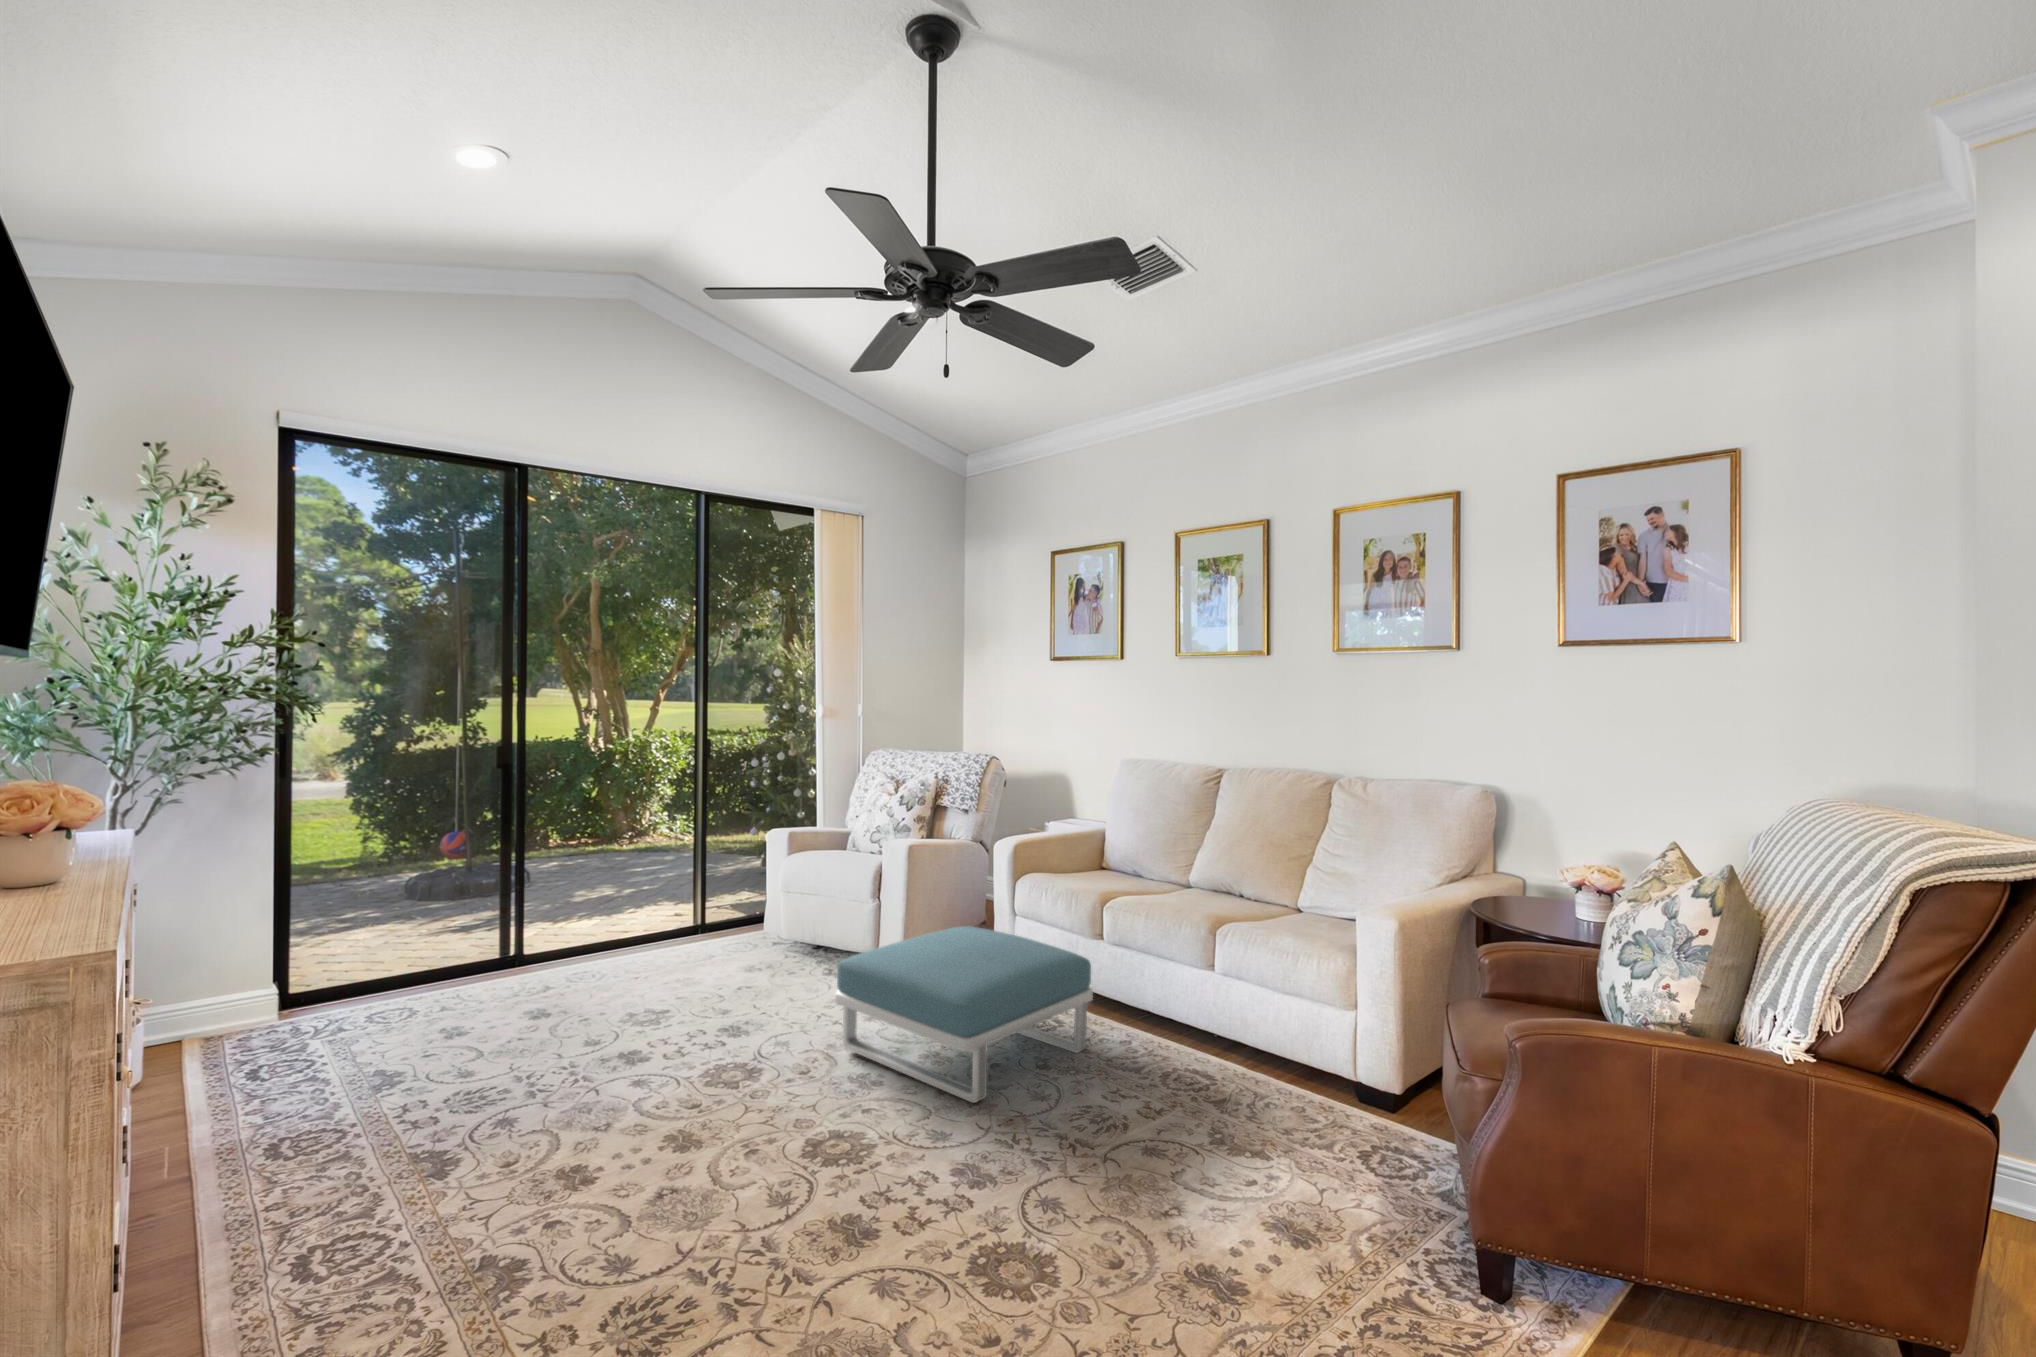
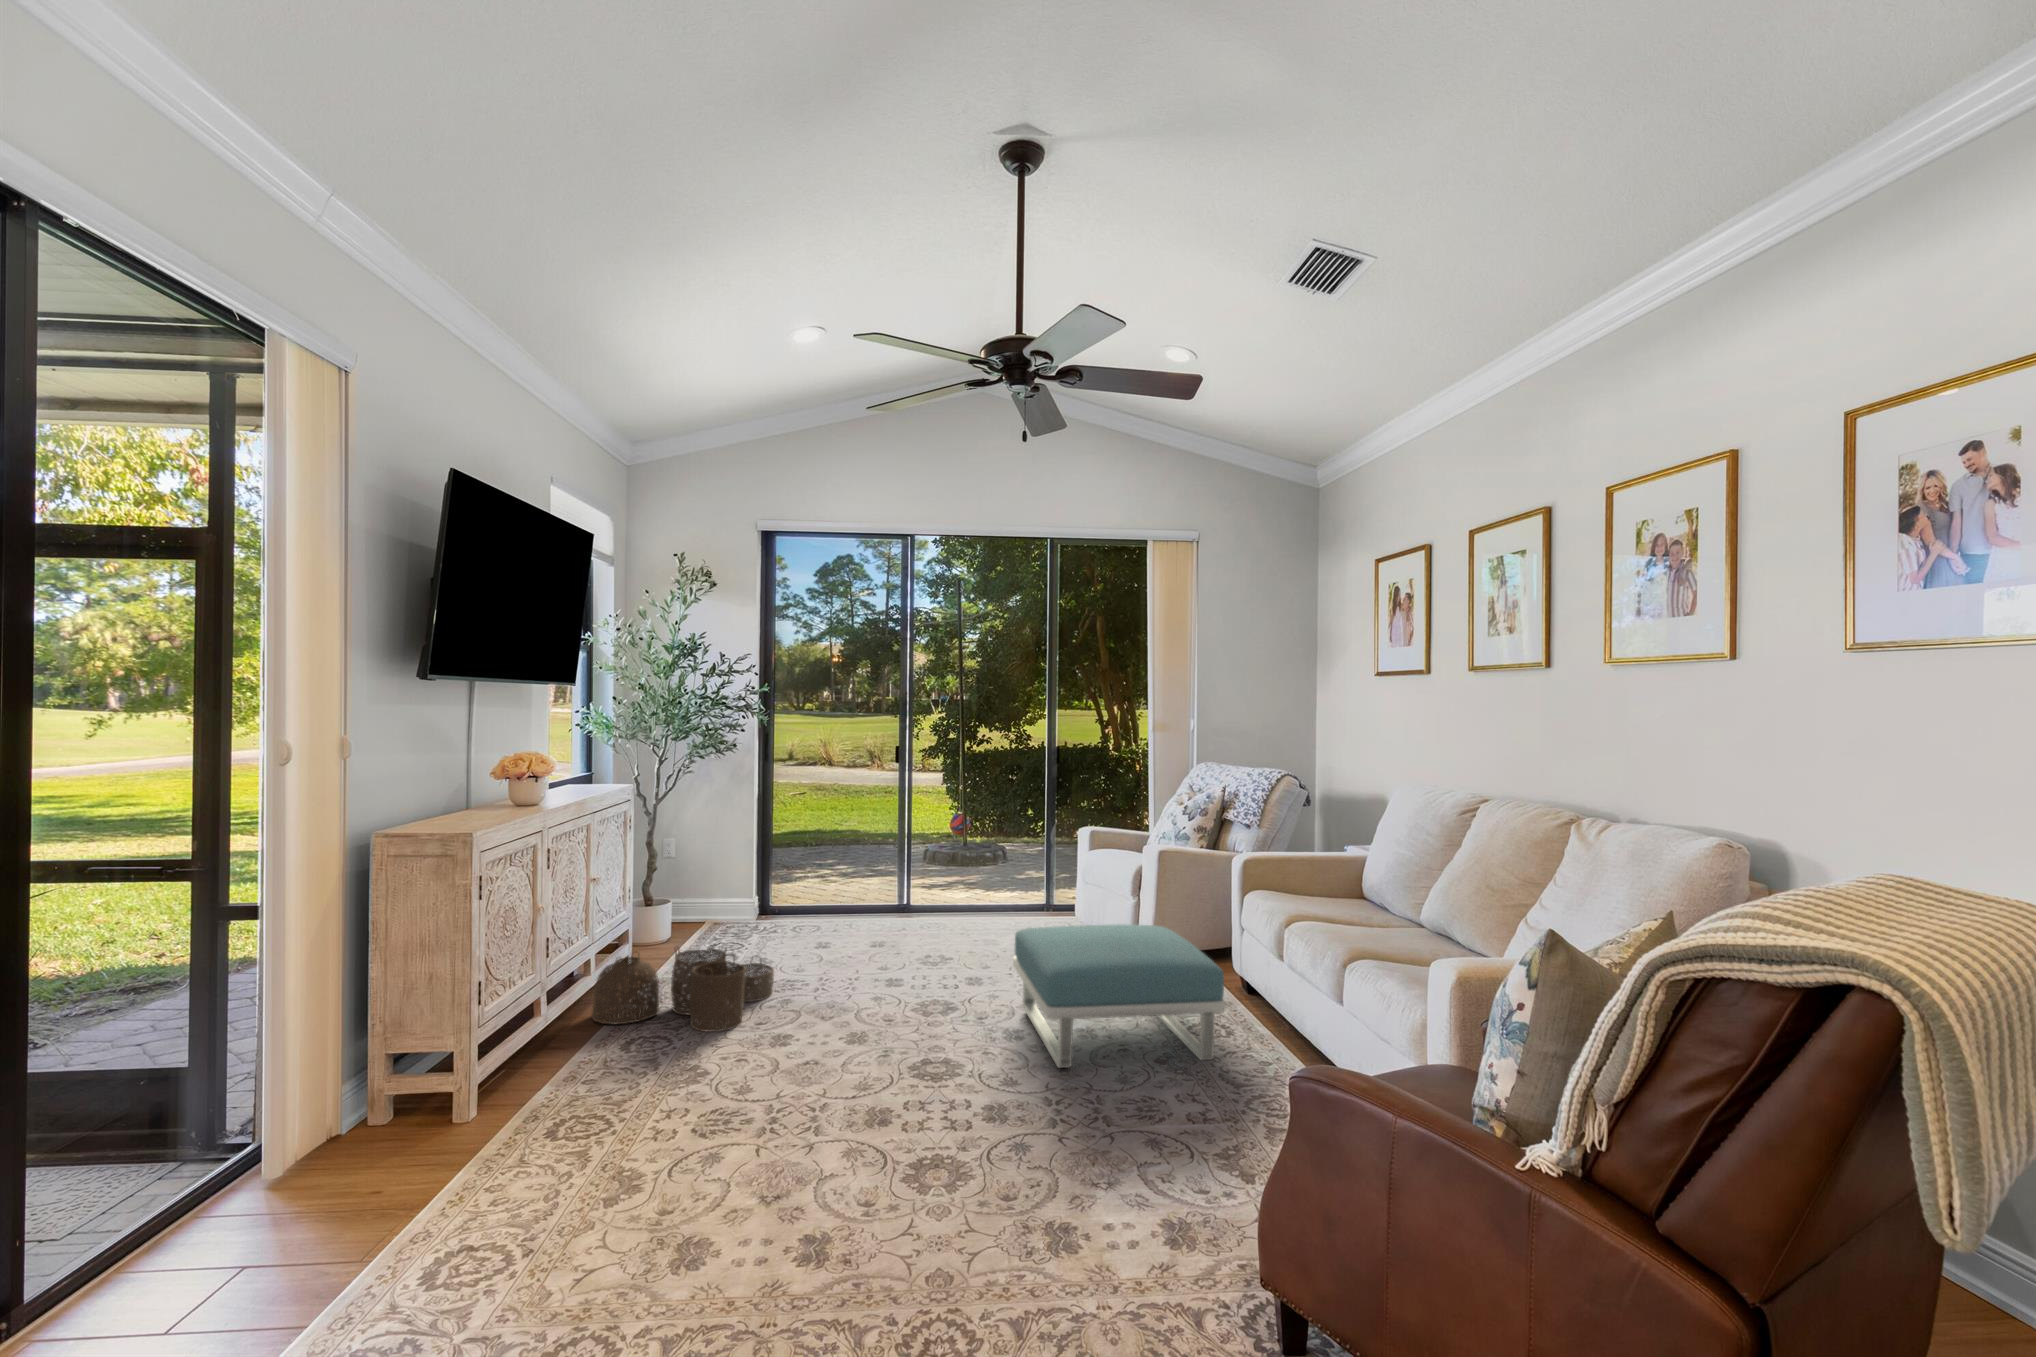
woven basket: none [200,1074,505,1261] -> present [591,947,774,1032]

